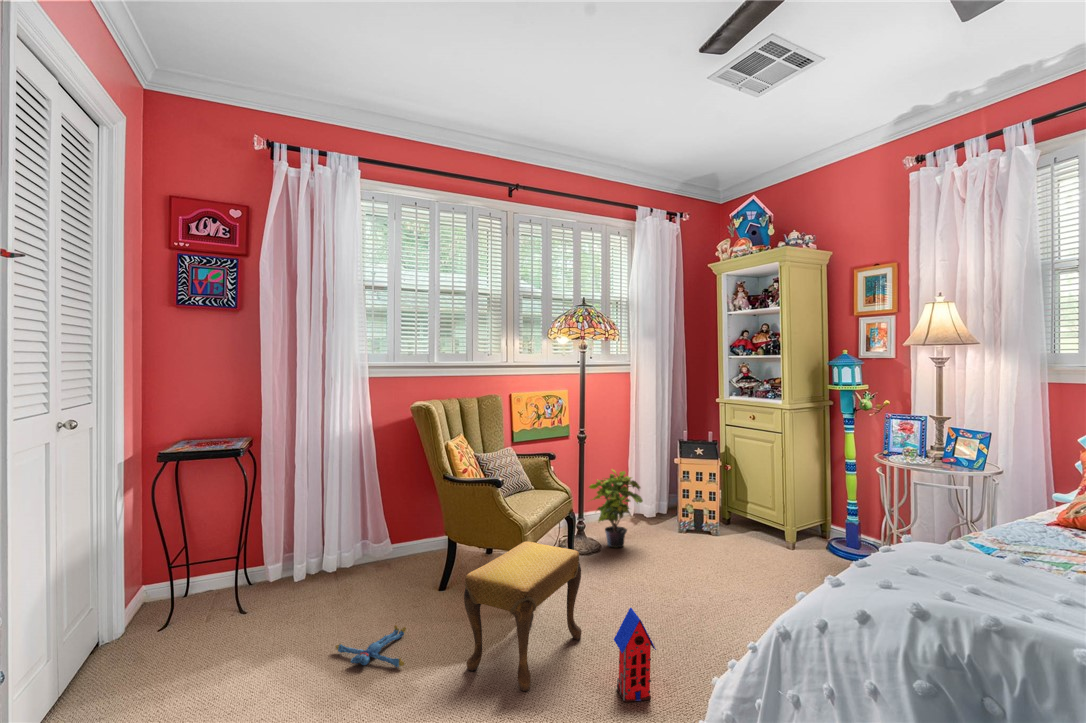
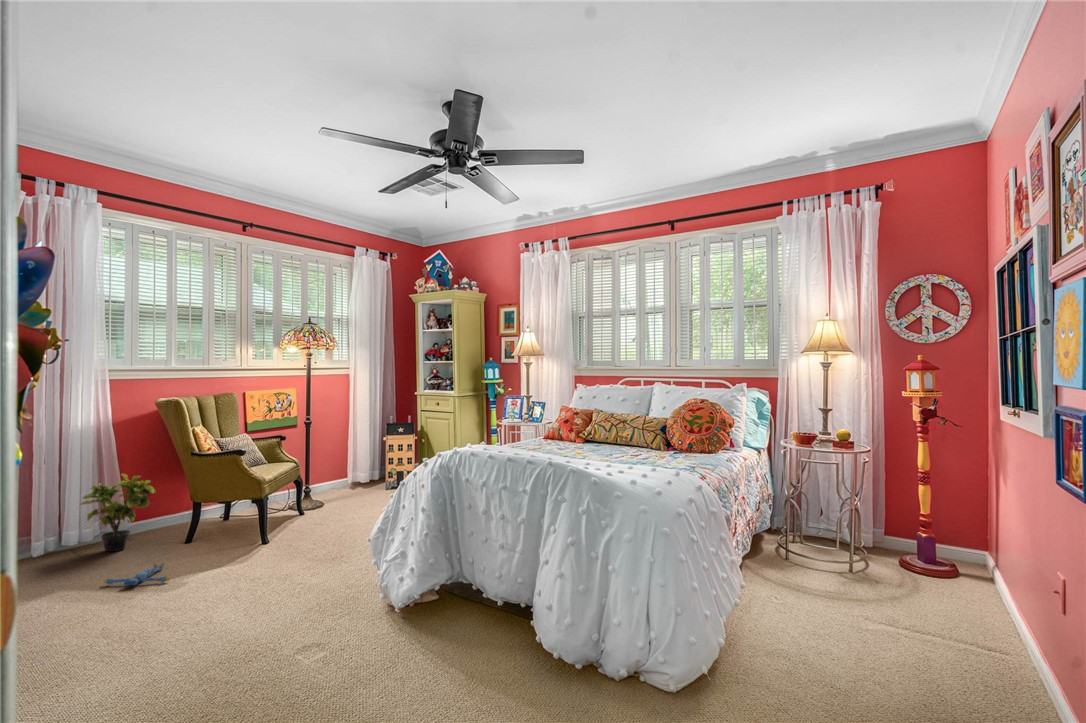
potted plant: present [589,470,643,547] -> present [80,474,155,551]
footstool: present [464,541,581,691] -> none [220,491,307,575]
toy house: present [614,608,656,702] -> none [328,514,354,568]

